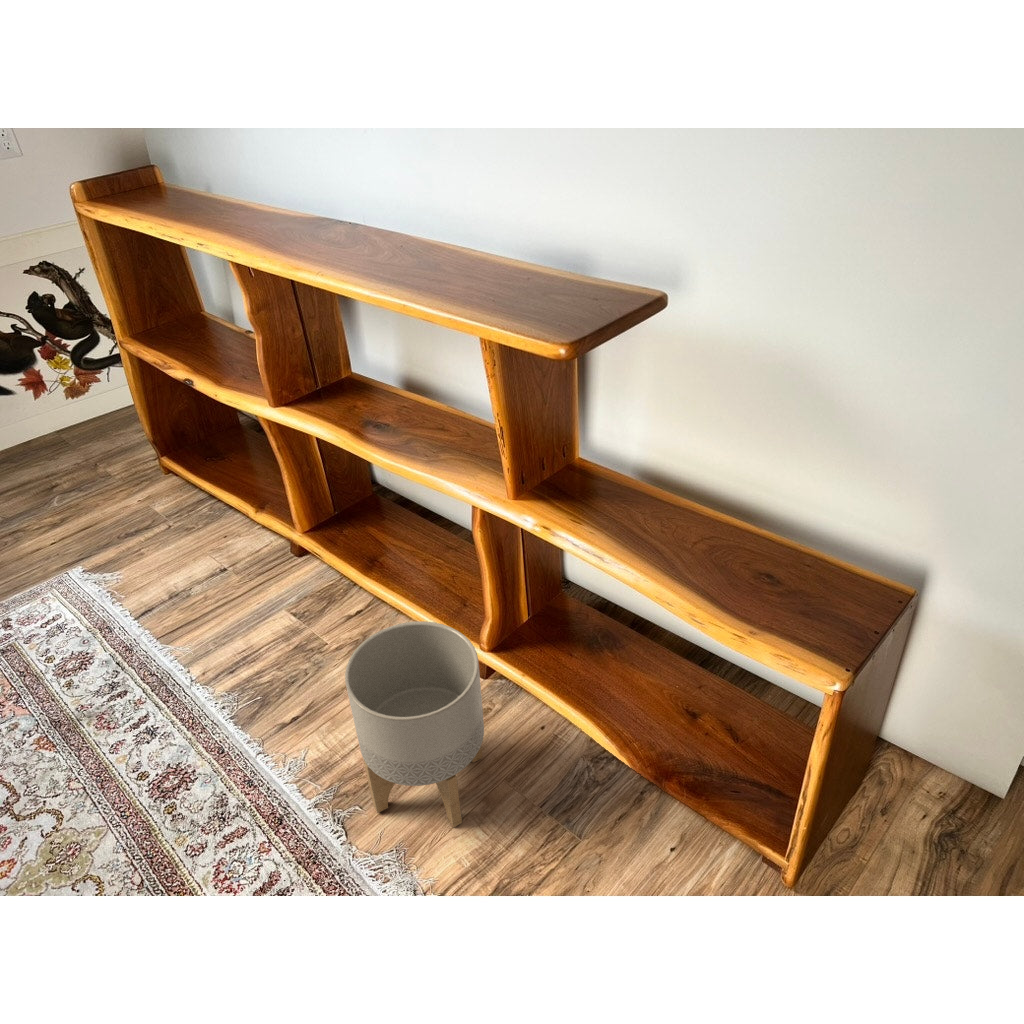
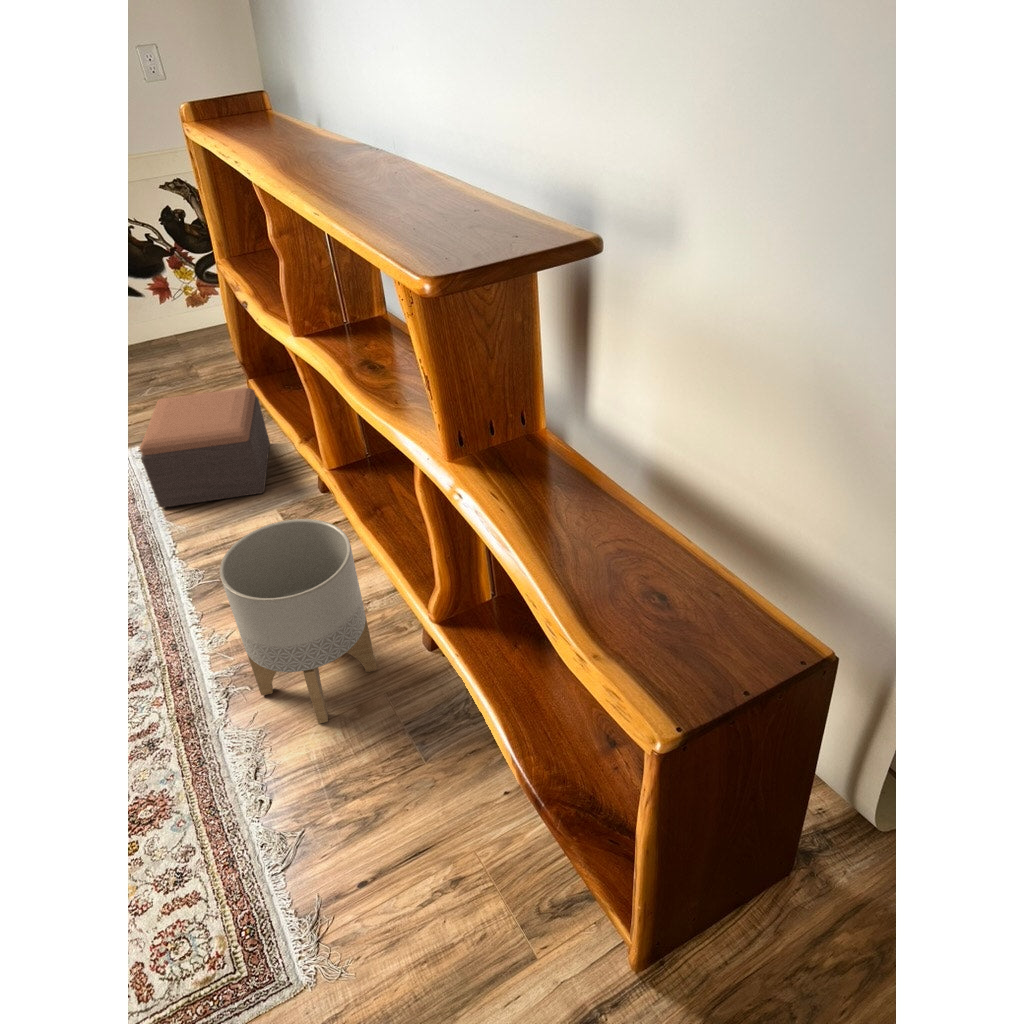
footstool: none [112,485,260,632] -> present [140,388,270,508]

